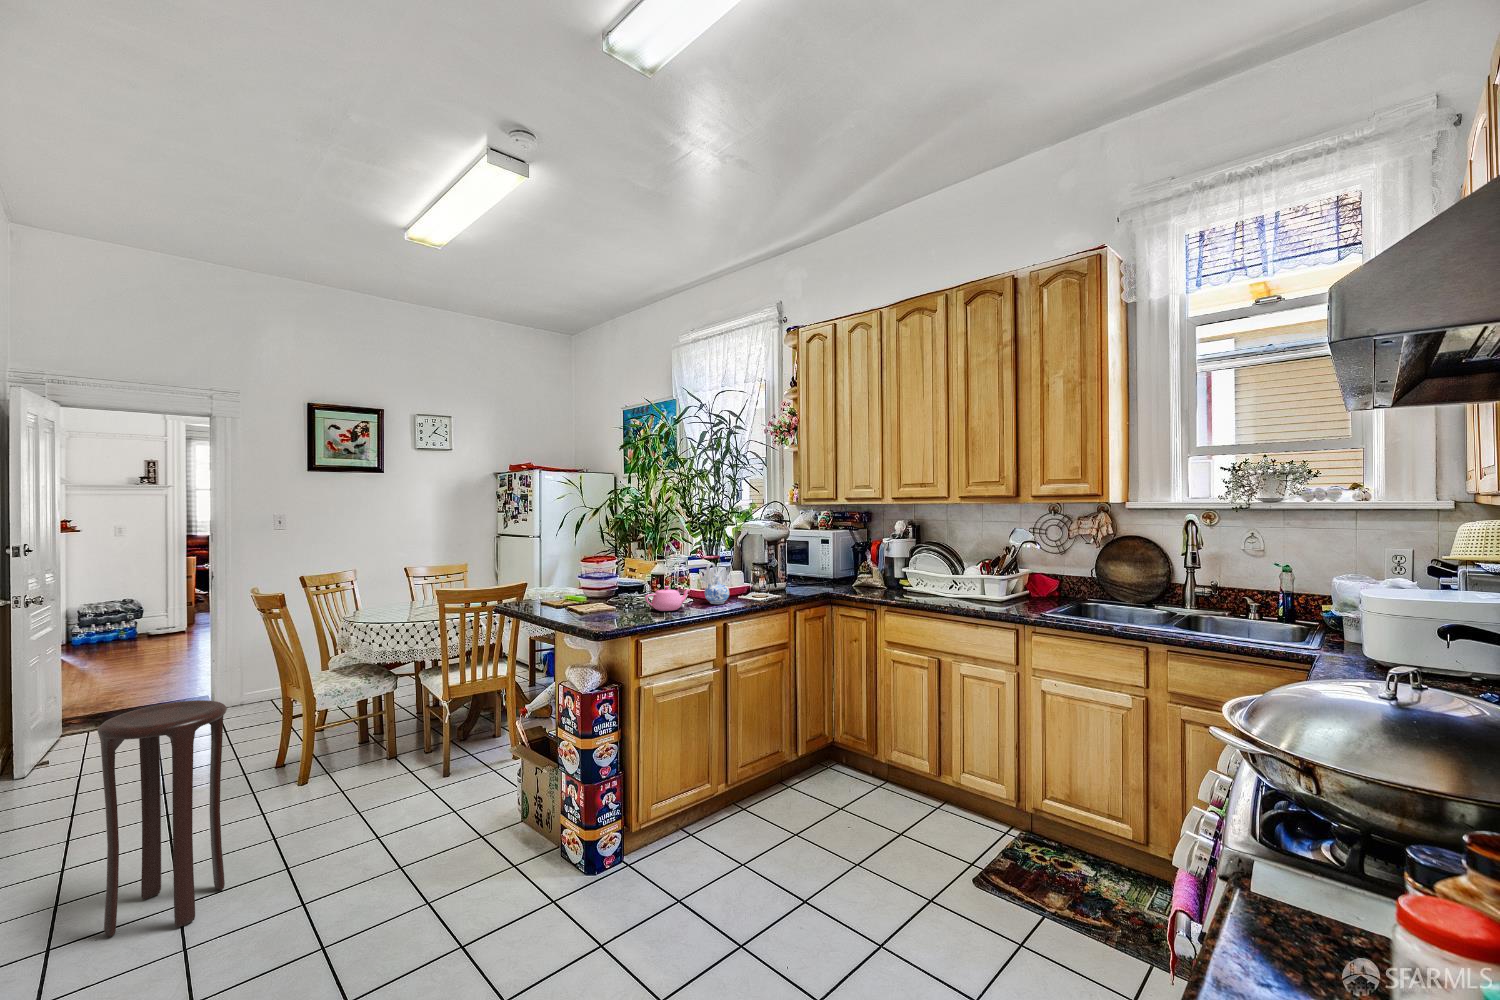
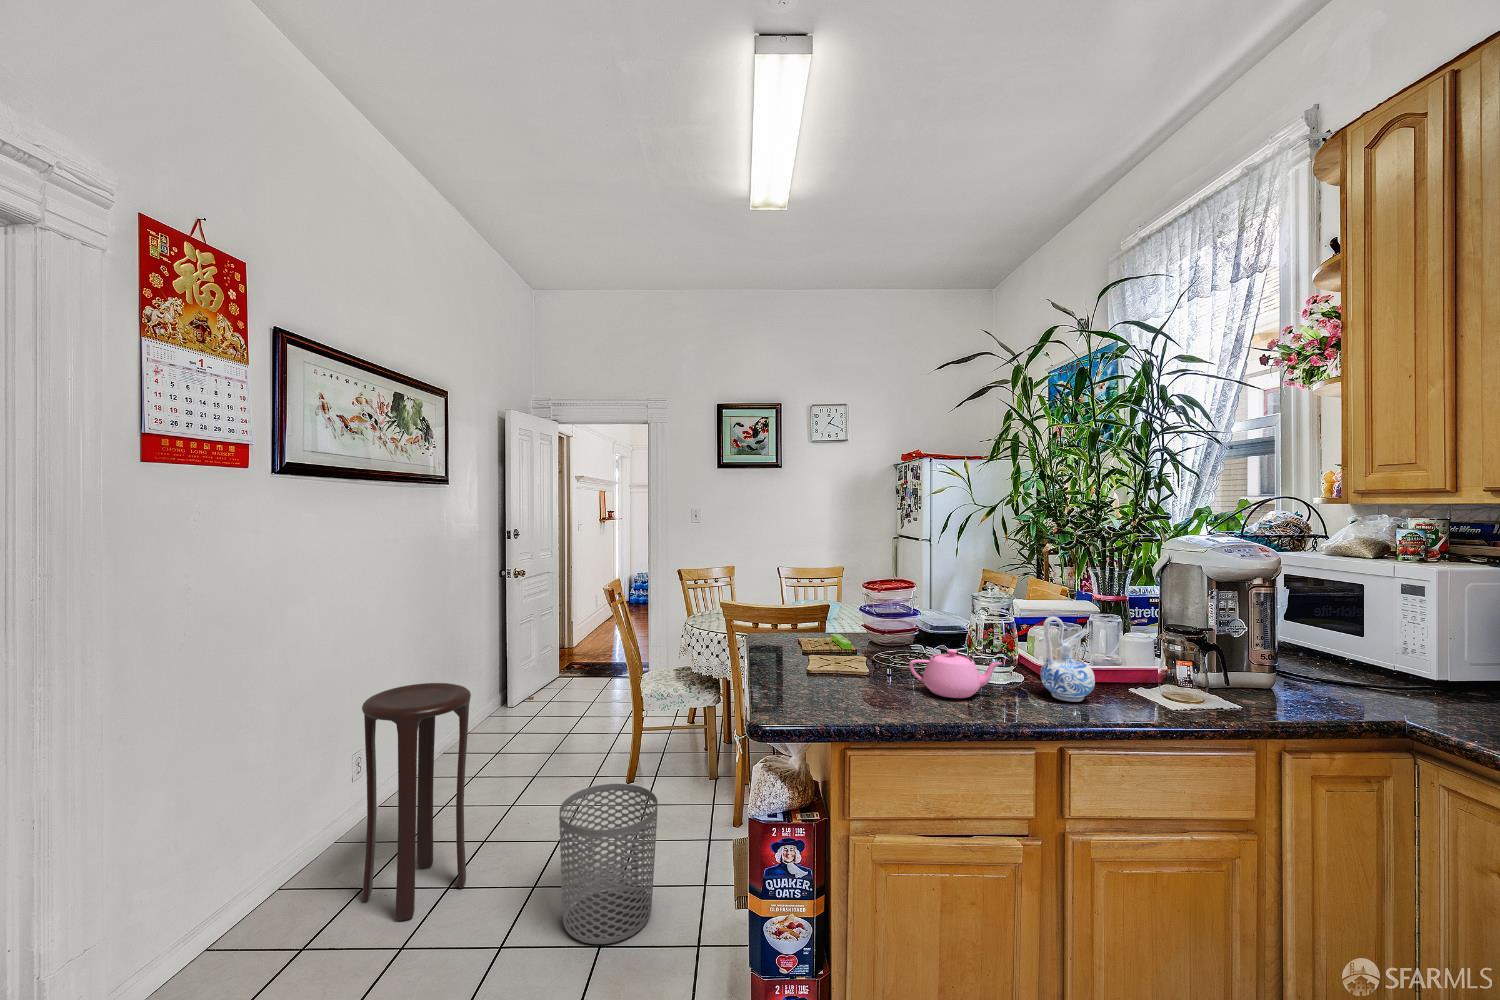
waste bin: none [350,745,438,868] -> present [559,784,658,944]

